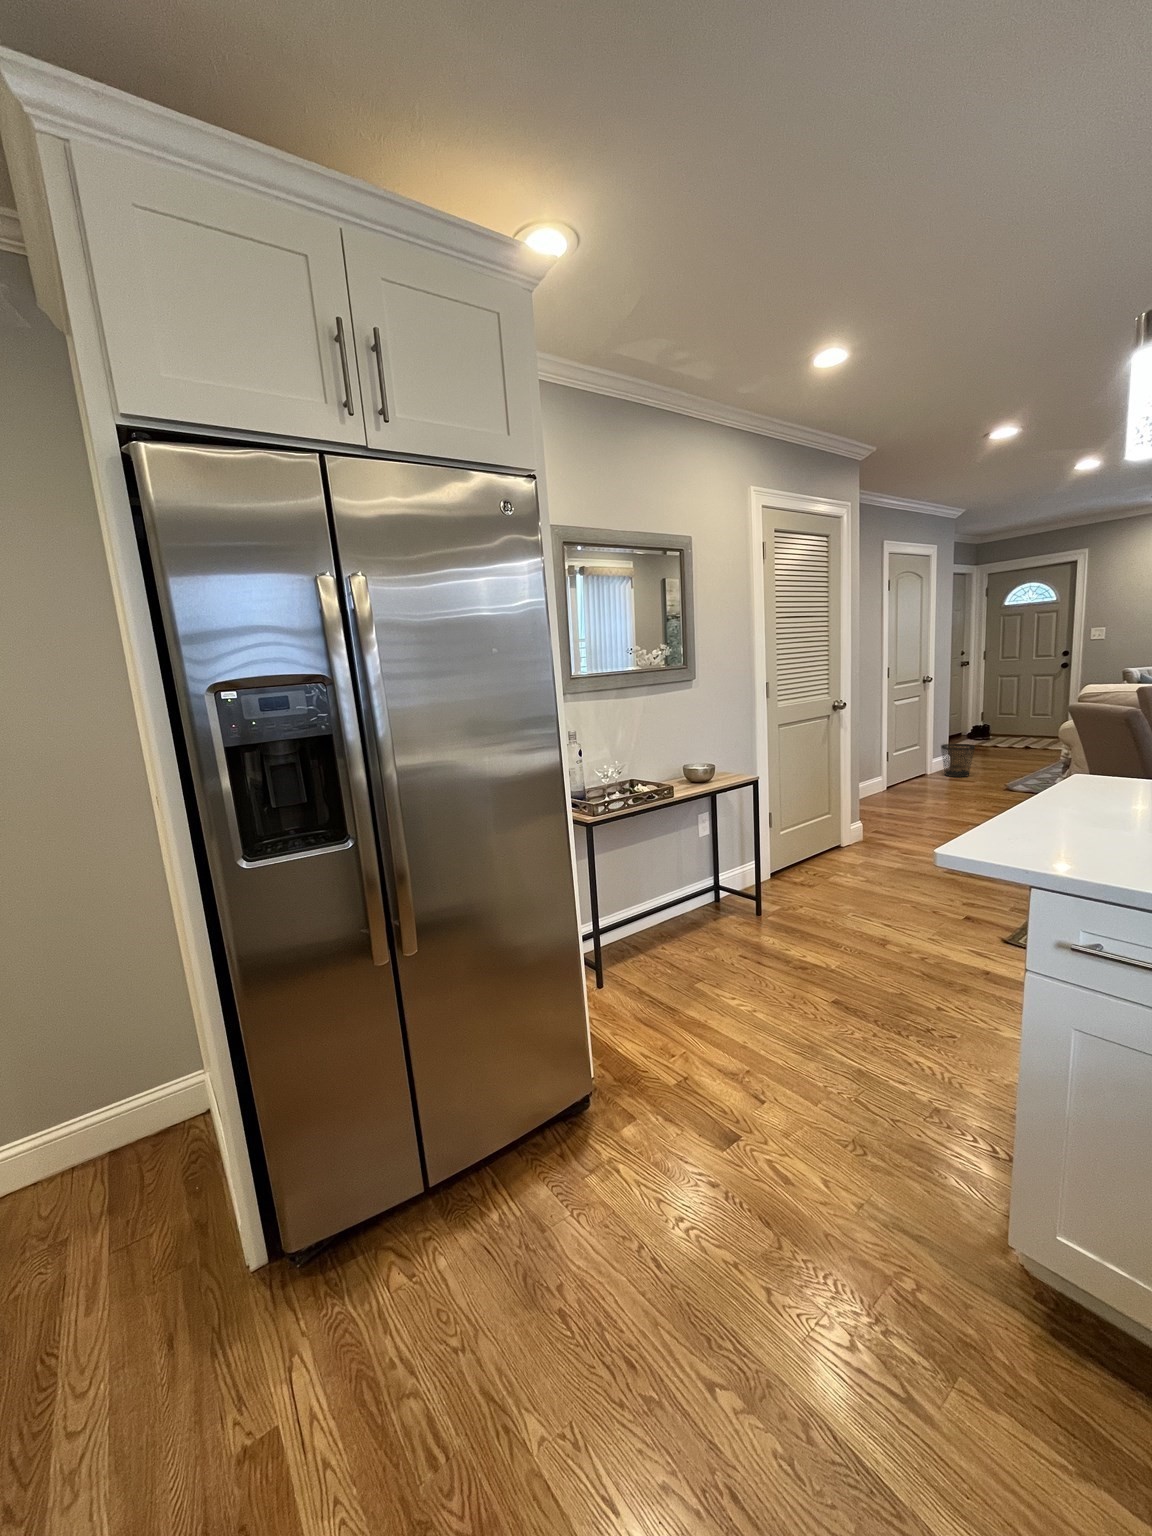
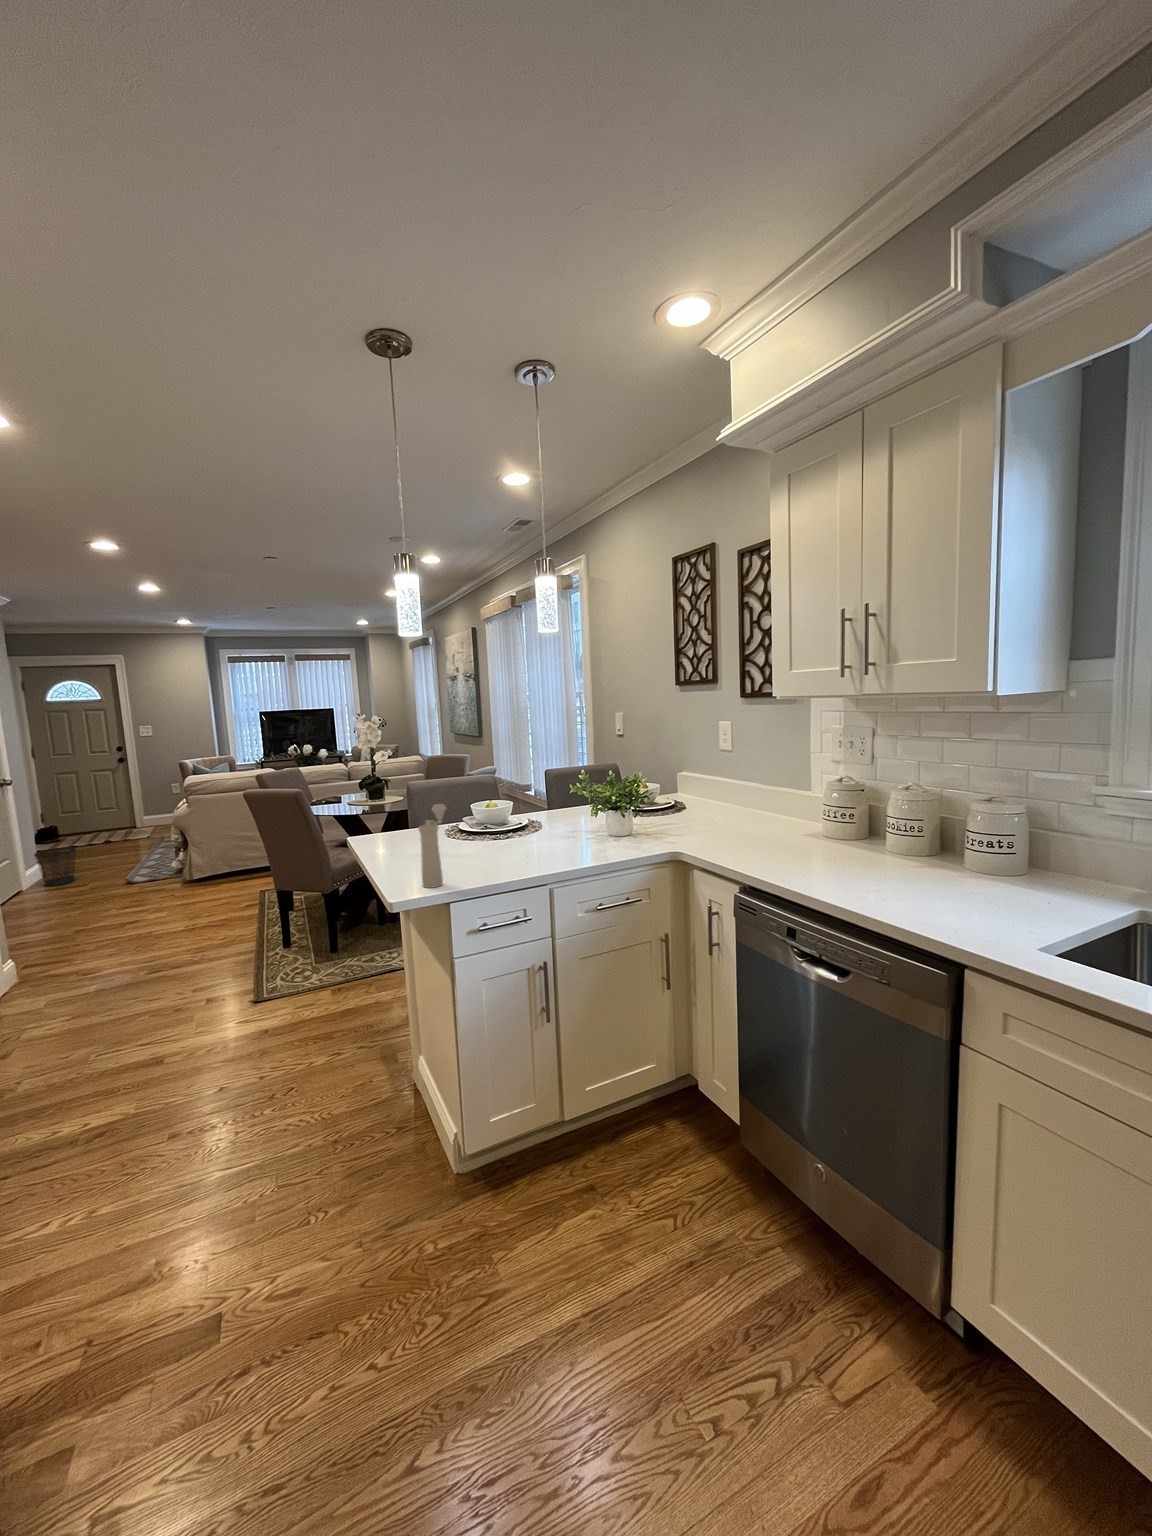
pepper mill: none [1015,736,1110,857] -> present [418,804,446,888]

